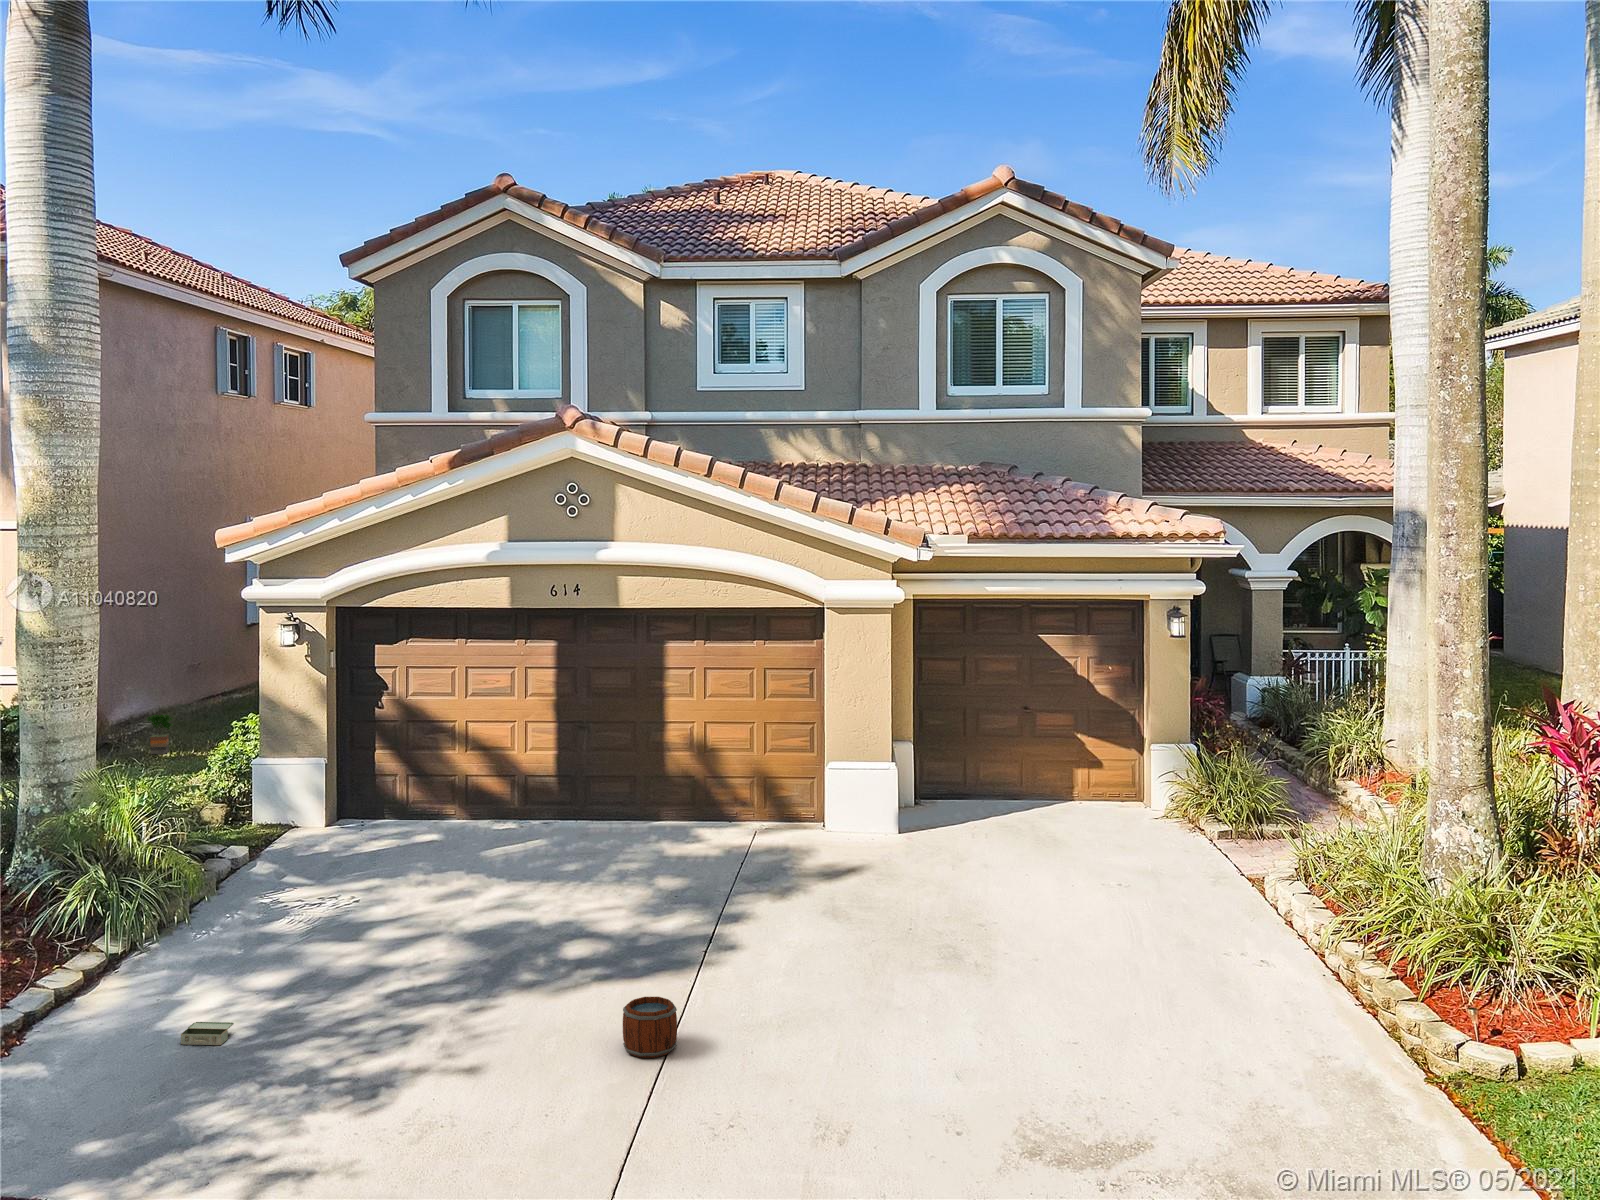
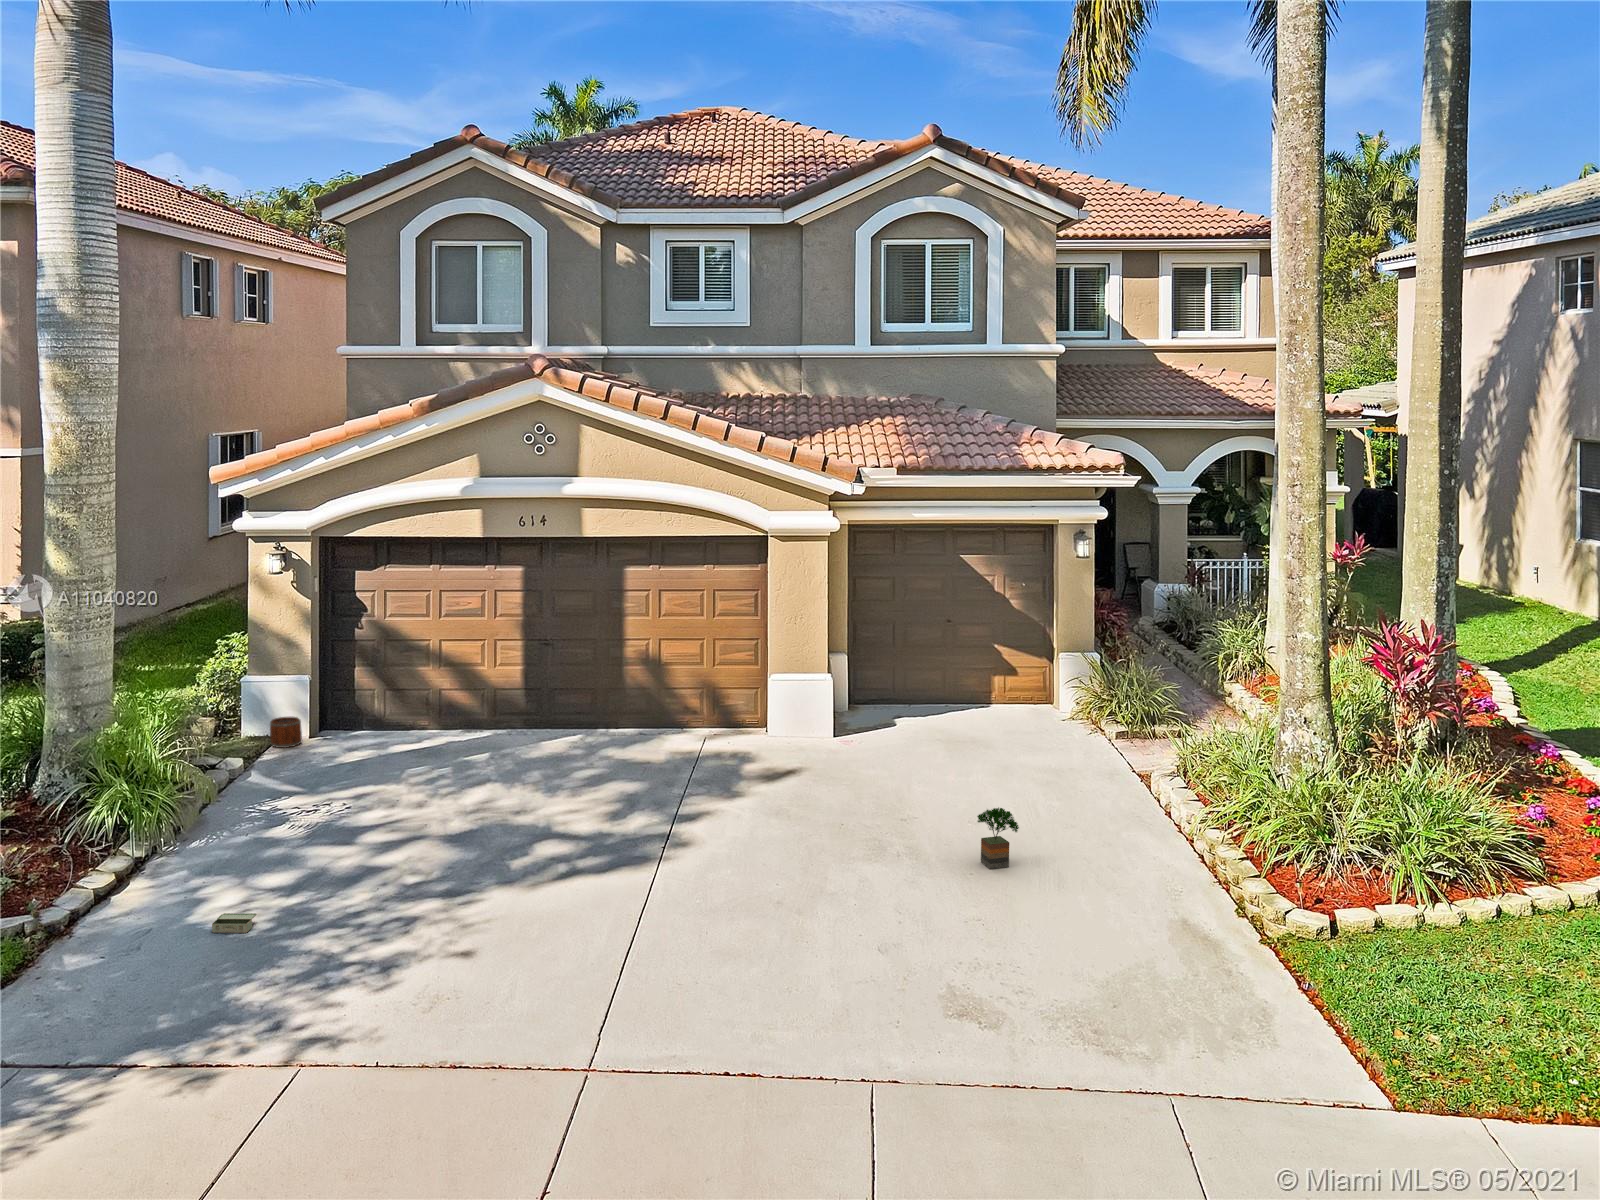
potted tree: present [147,715,173,754] -> present [977,808,1019,869]
bucket: present [623,997,677,1058] -> present [270,717,302,748]

